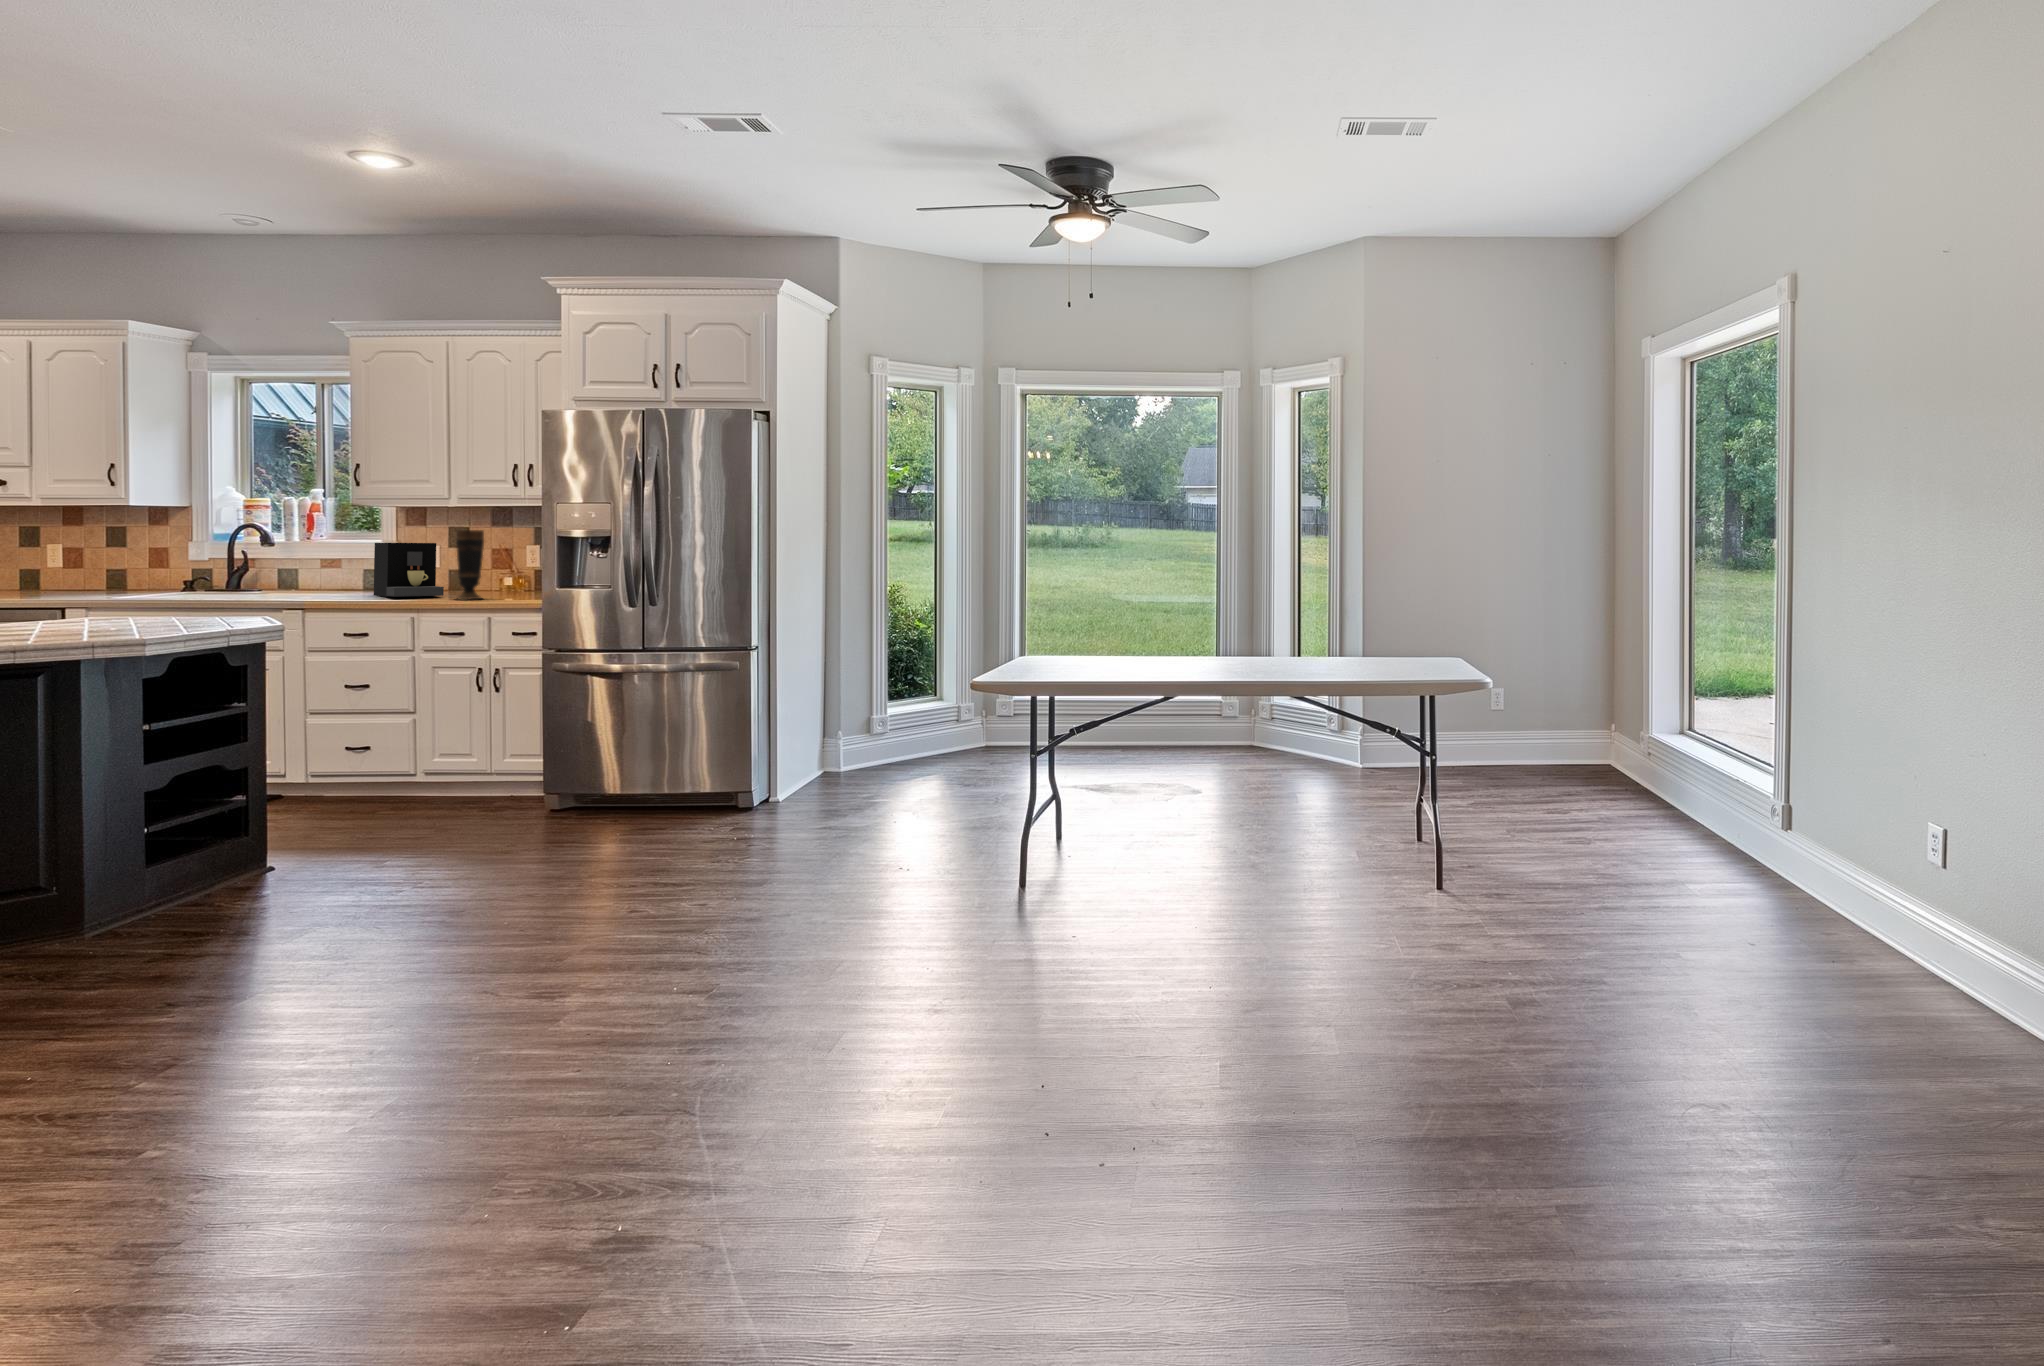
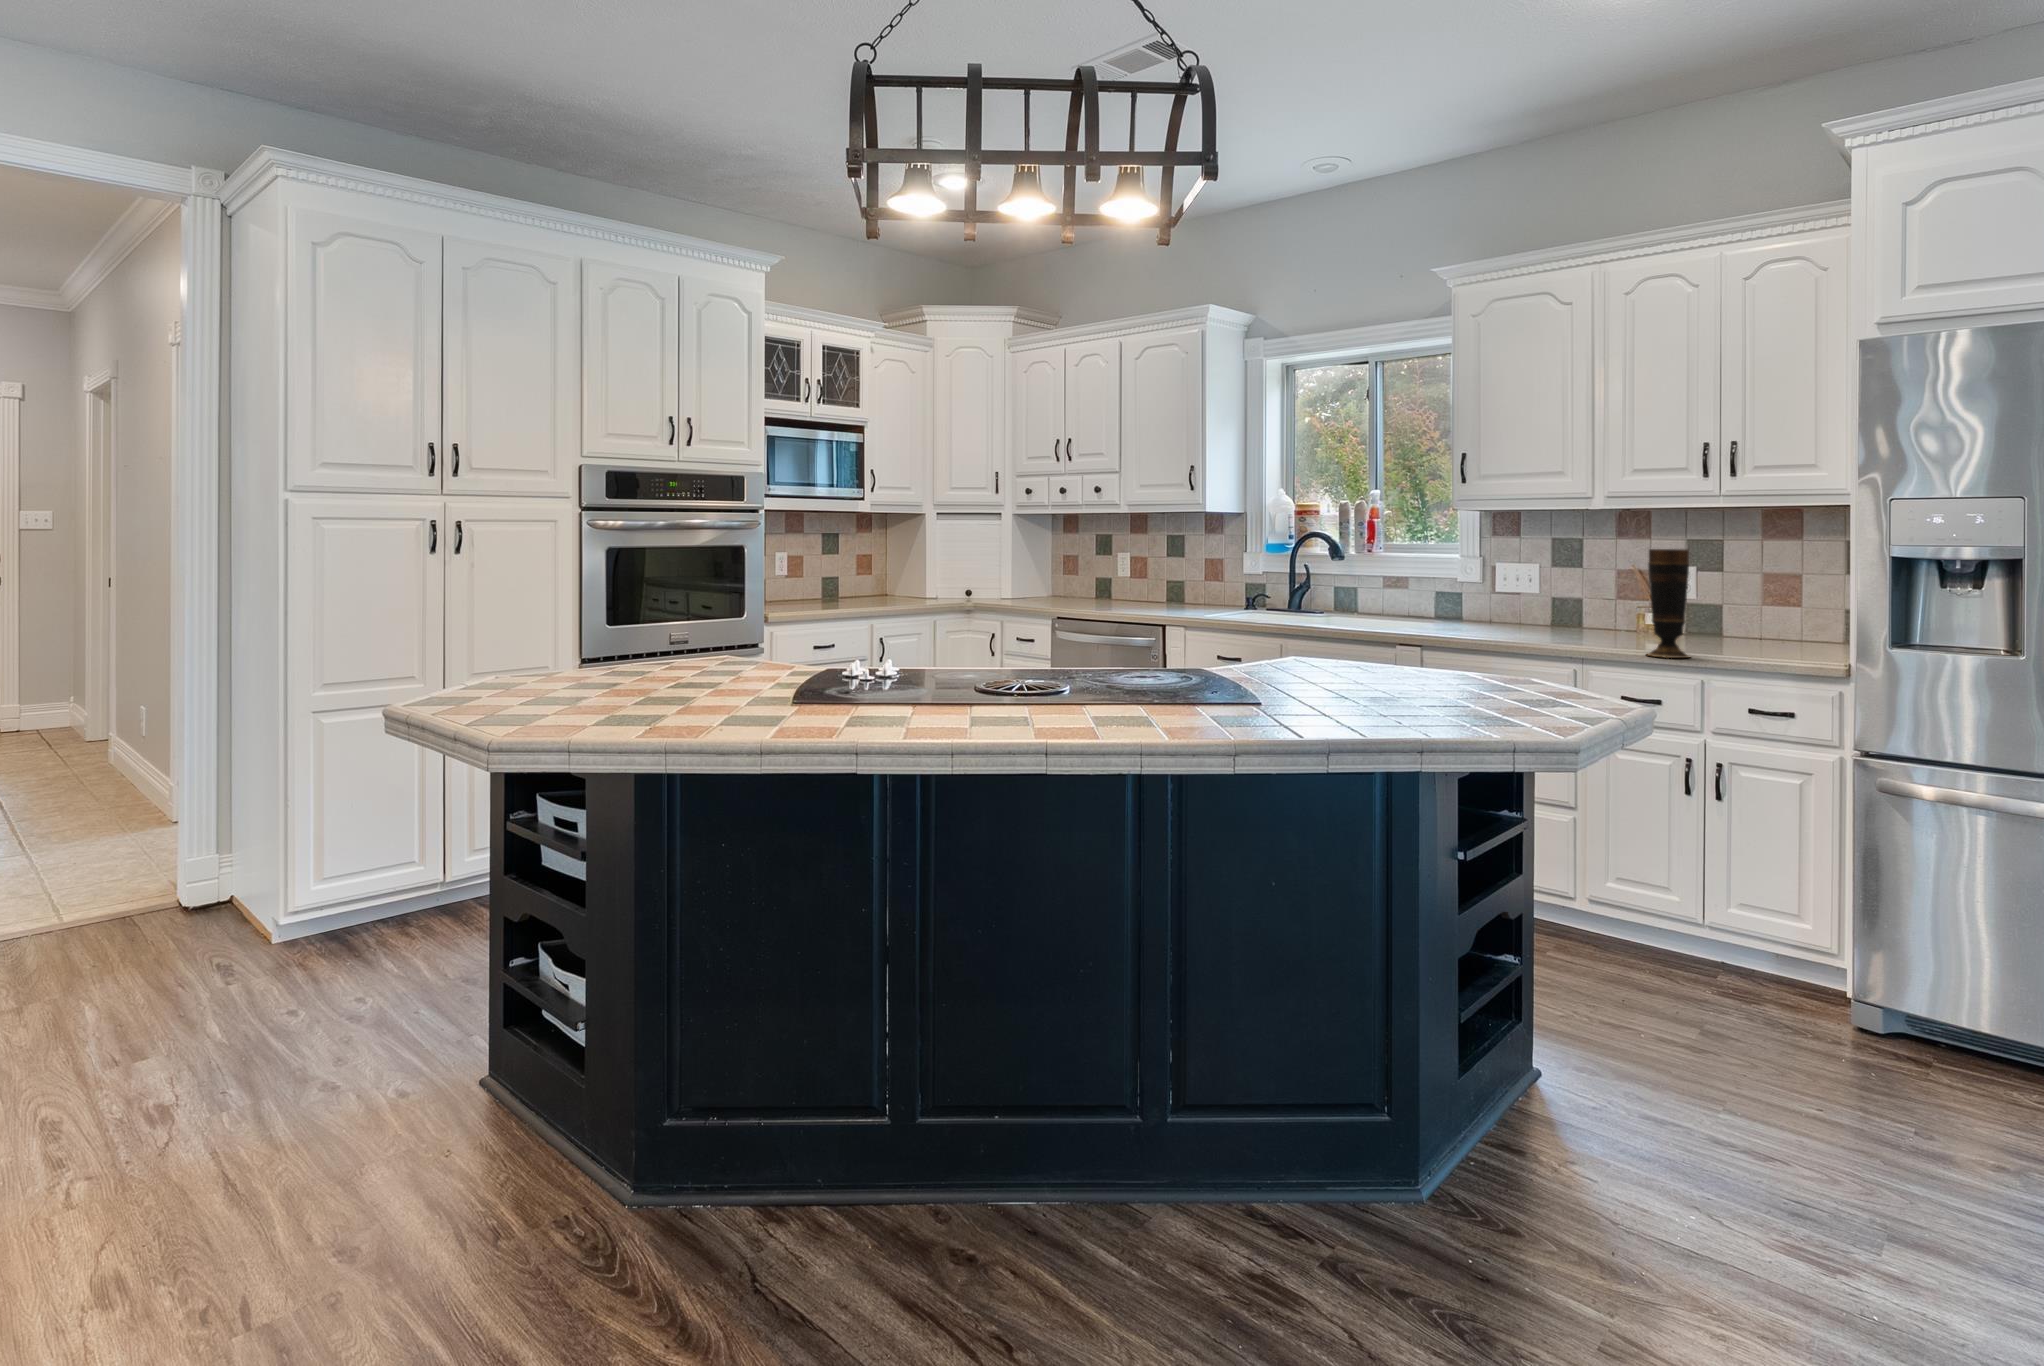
coffee maker: present [374,543,444,597] -> none [1500,564,1618,646]

